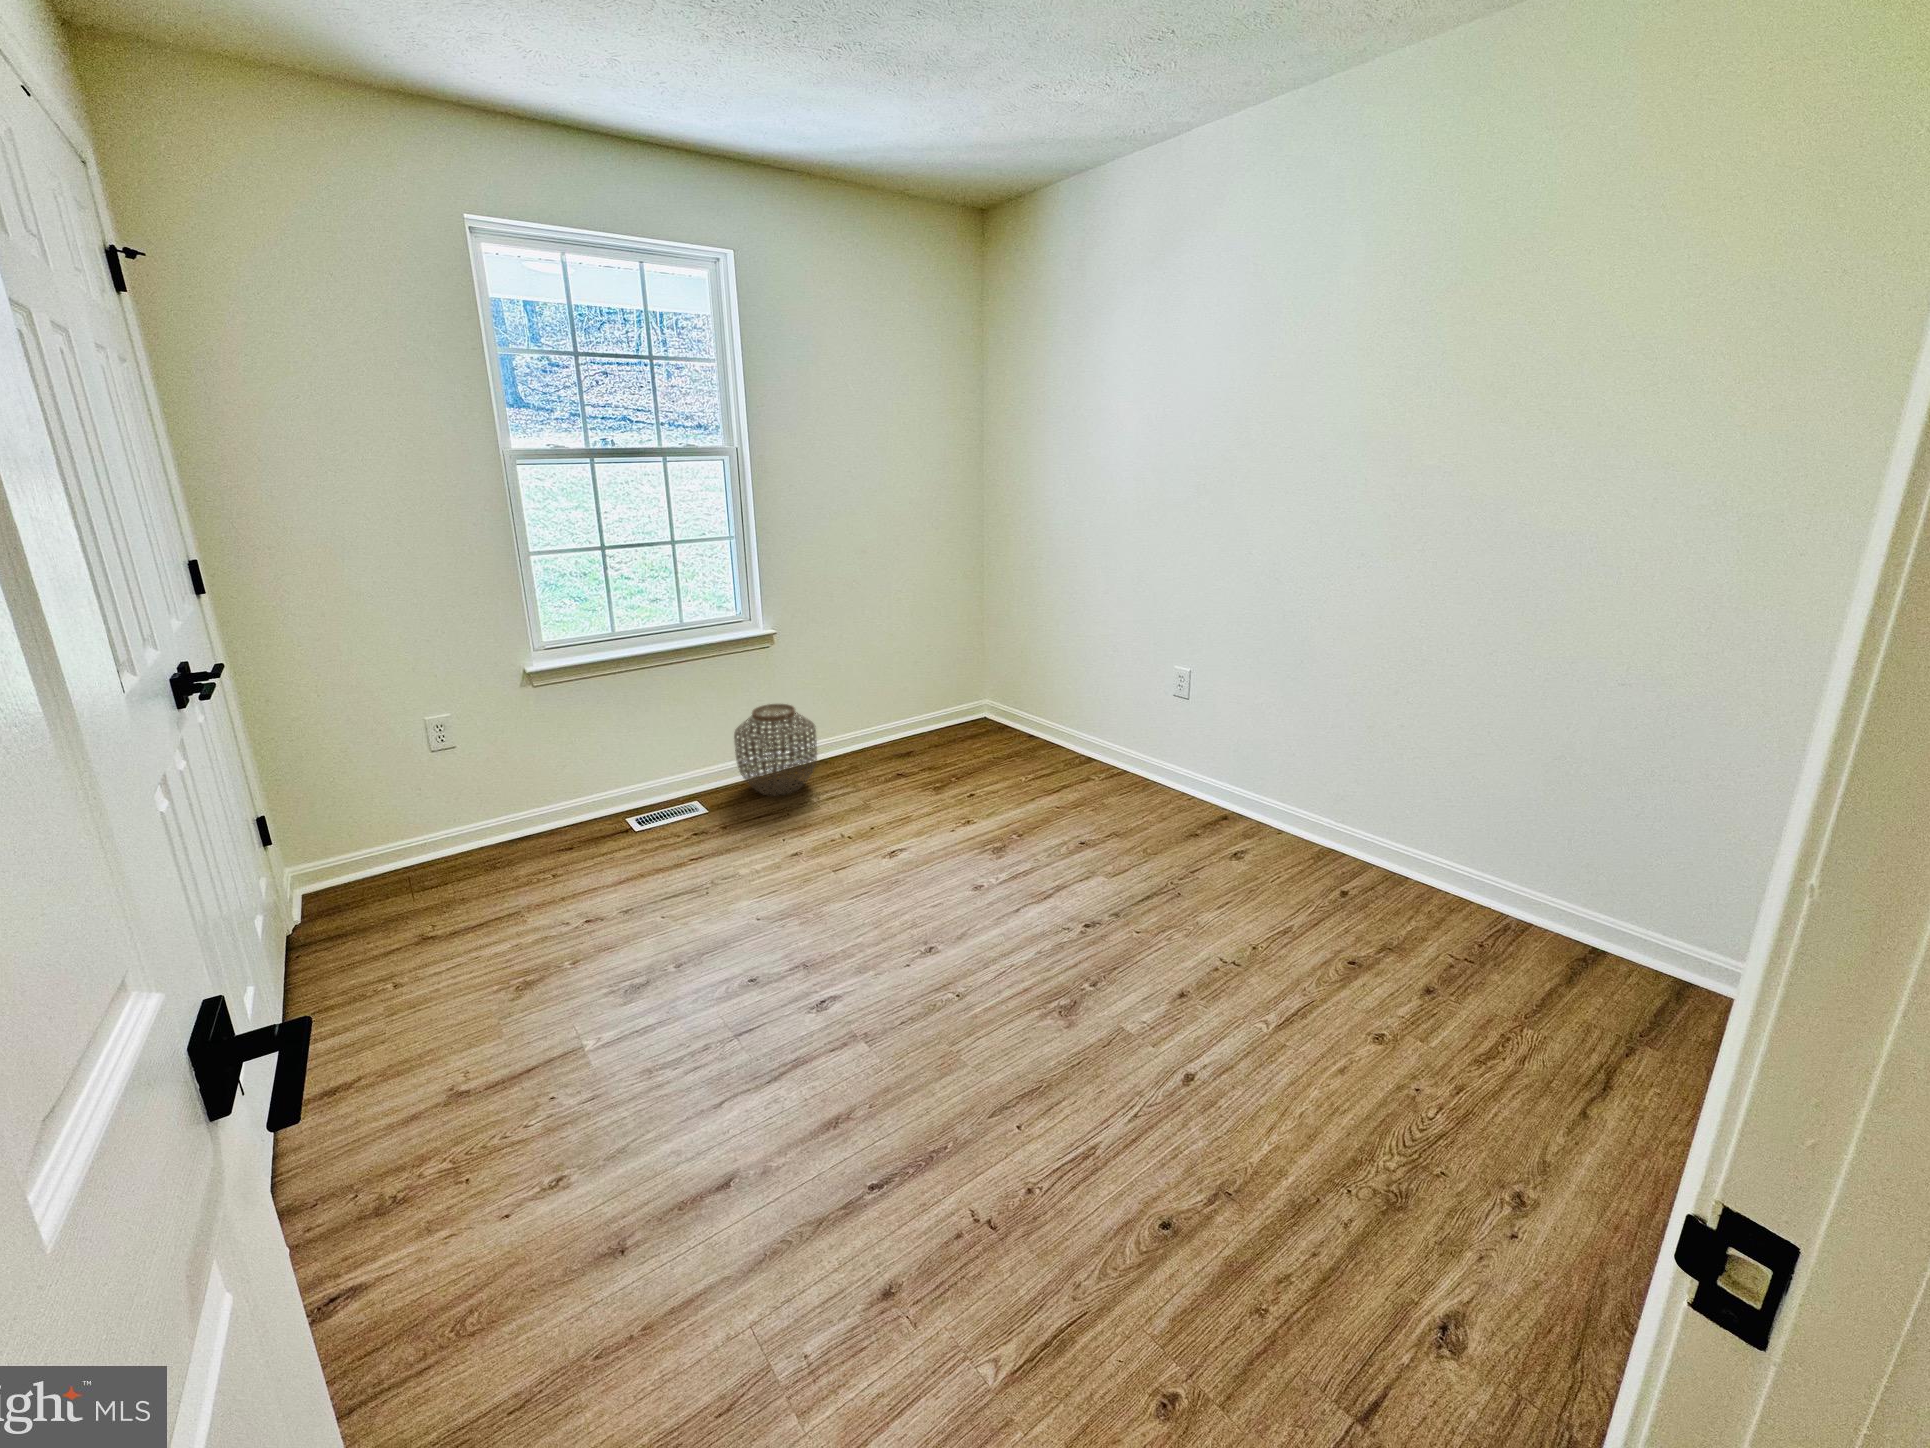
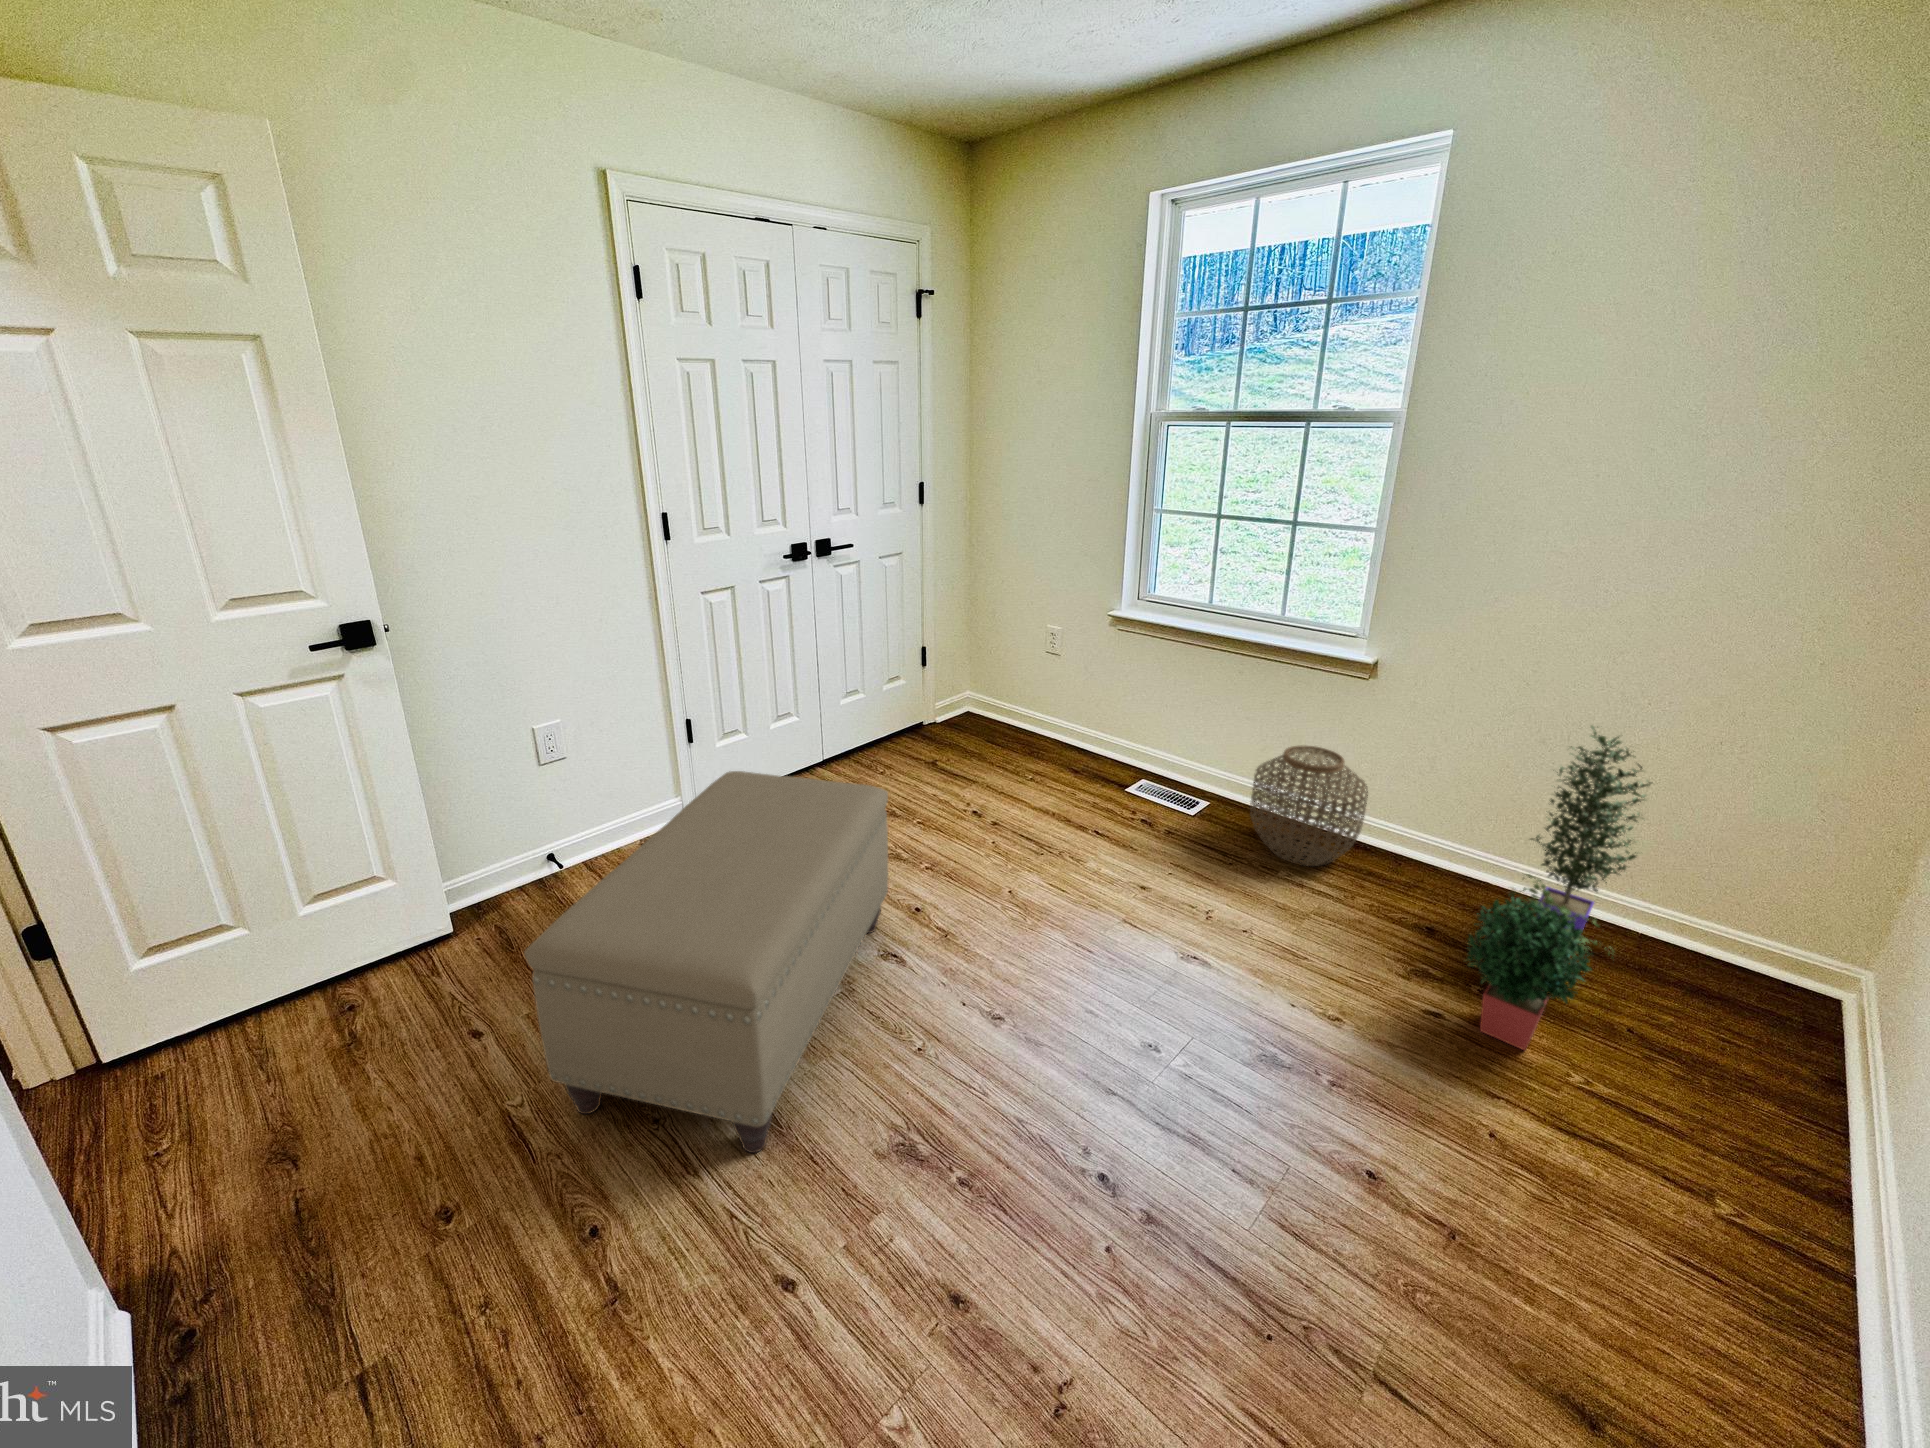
potted plant: none [881,623,1008,788] -> present [1466,726,1651,1050]
ottoman: none [591,858,1095,1280] -> present [524,771,888,1153]

